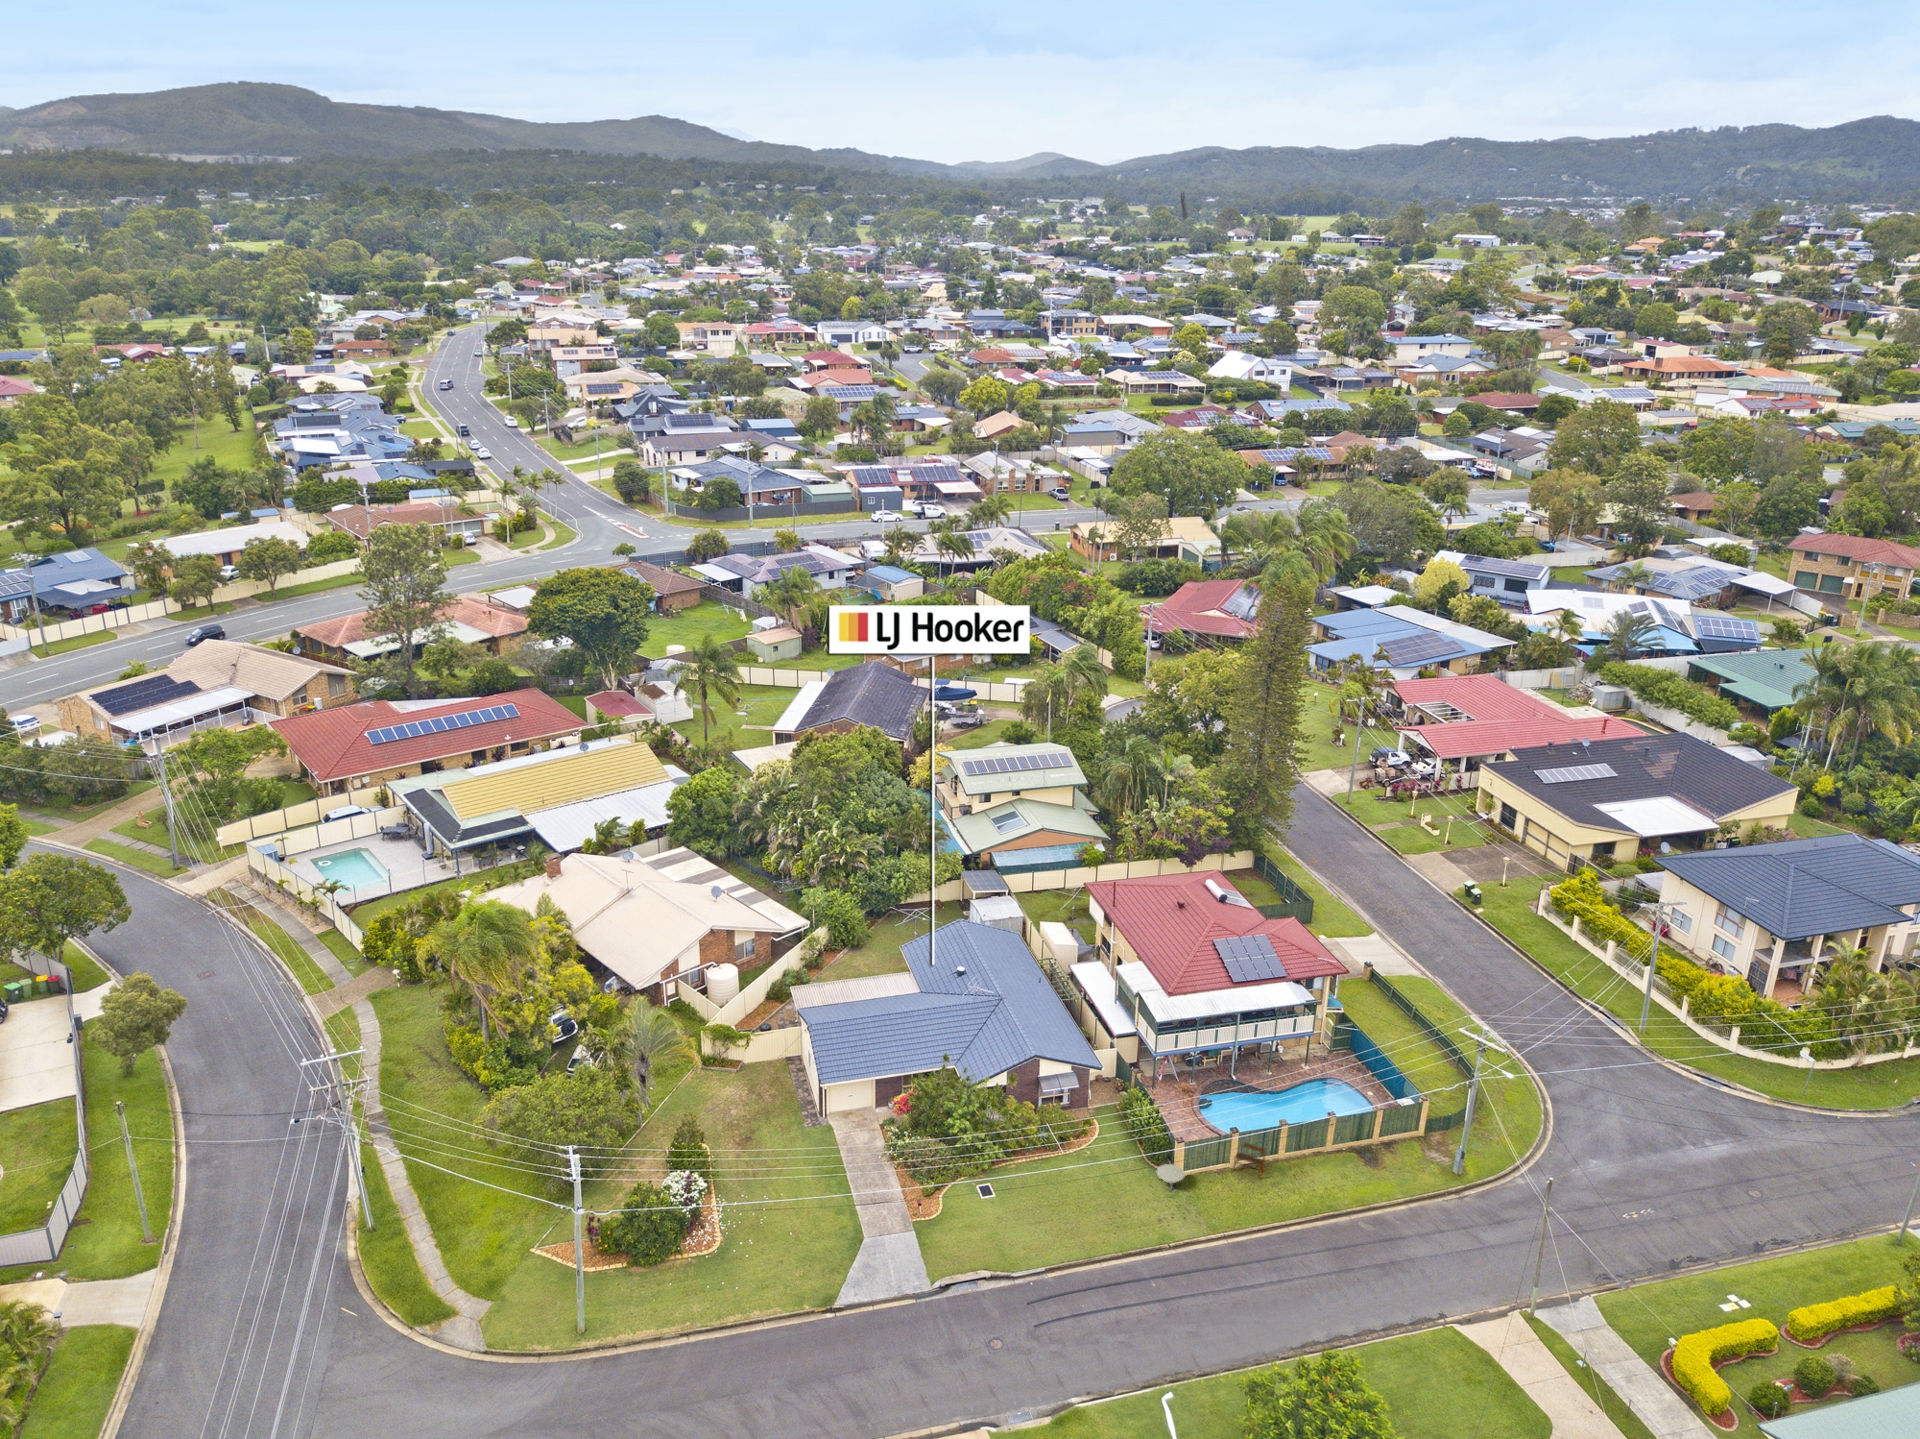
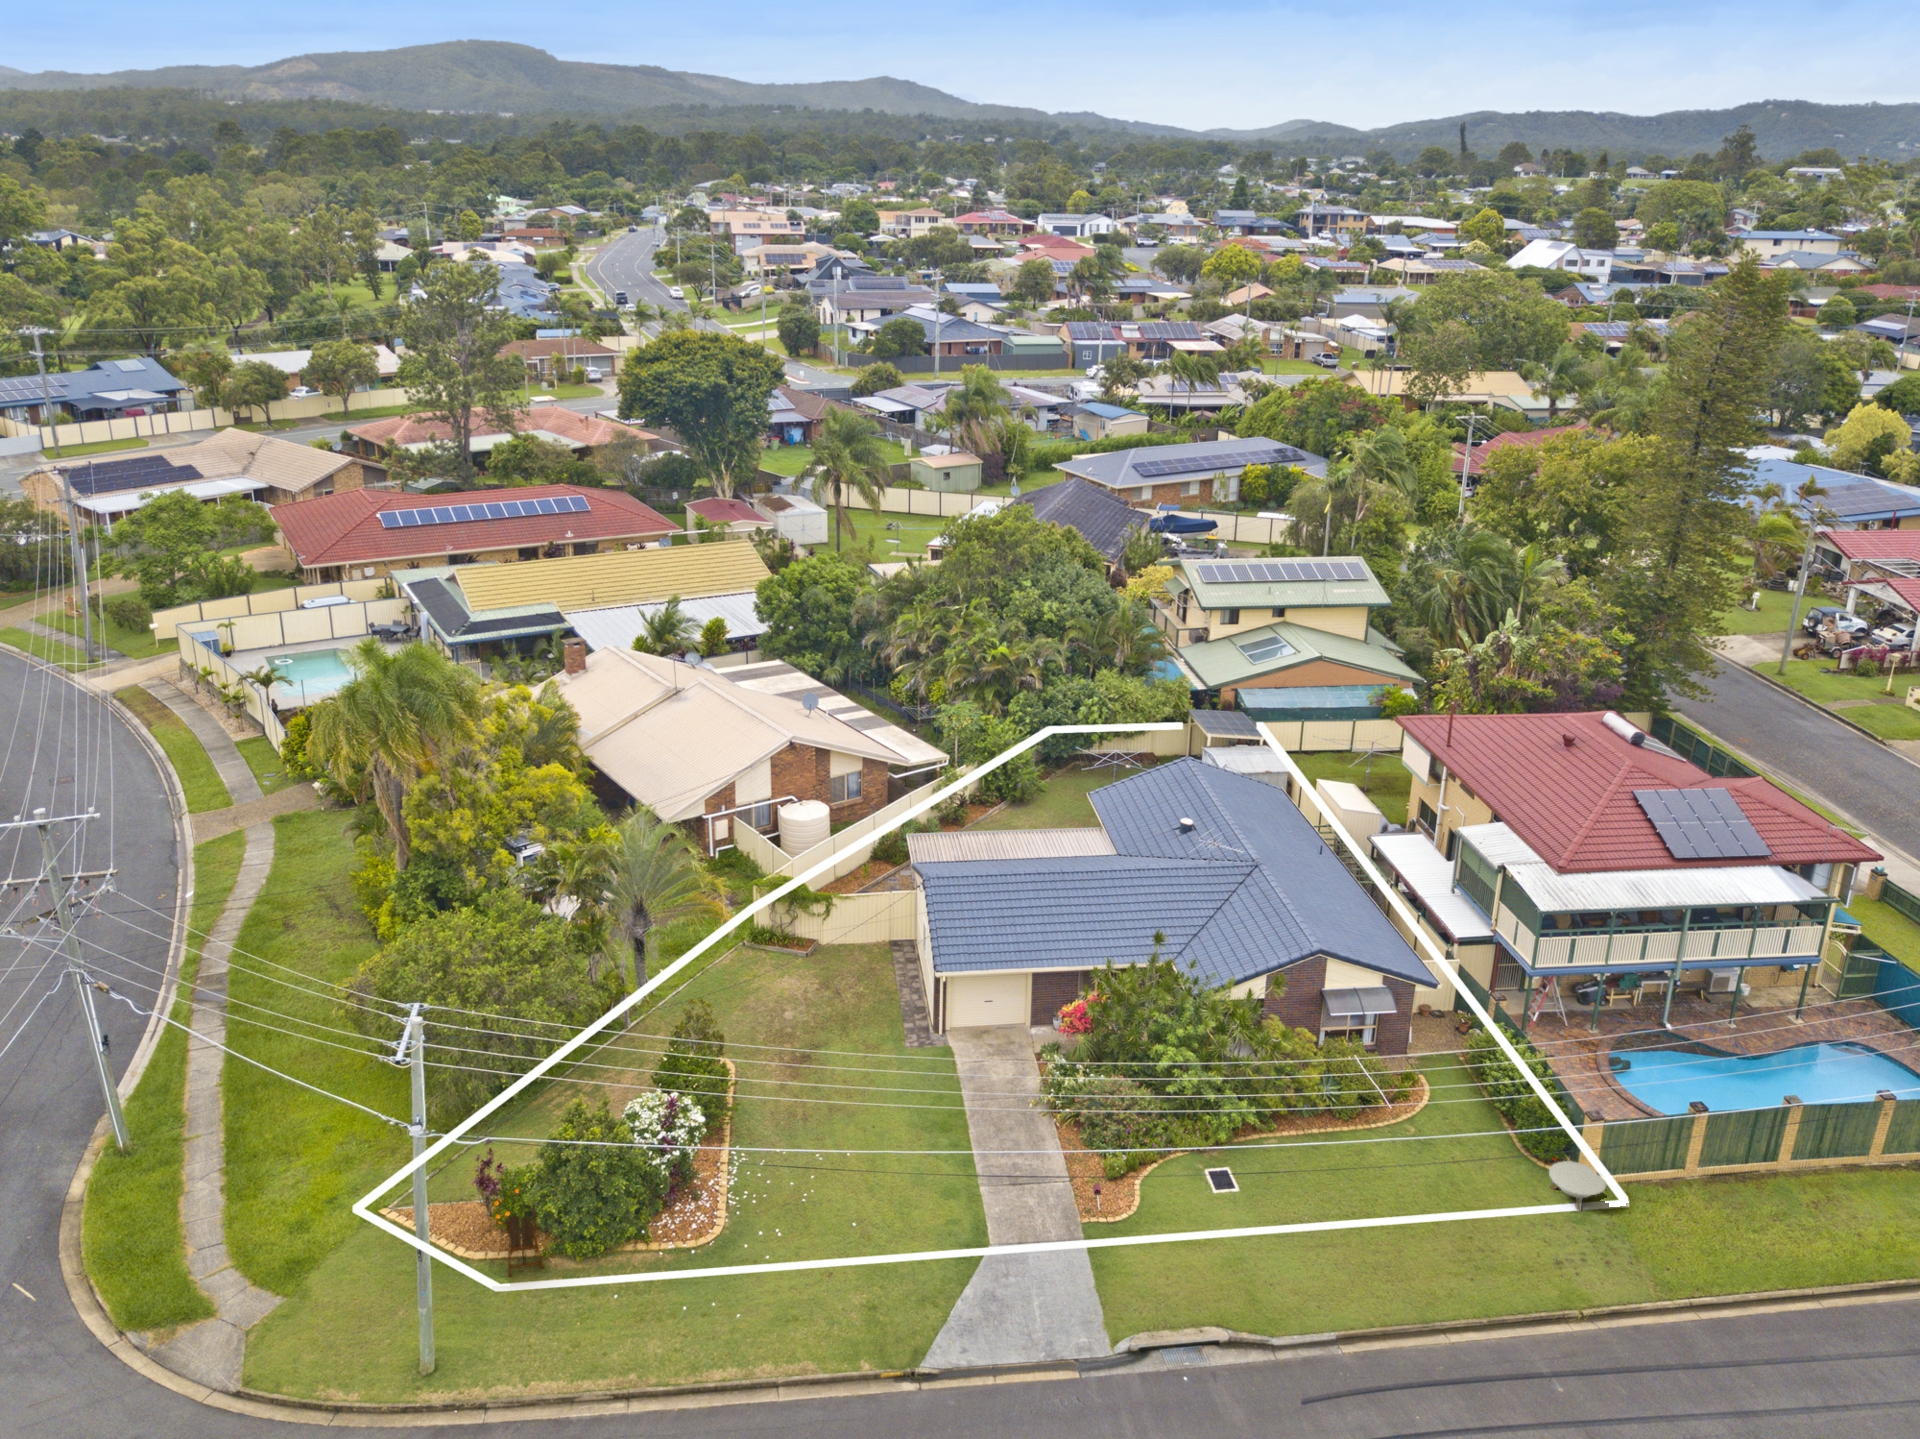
bench: present [1233,1143,1265,1177] -> present [506,1205,544,1277]

